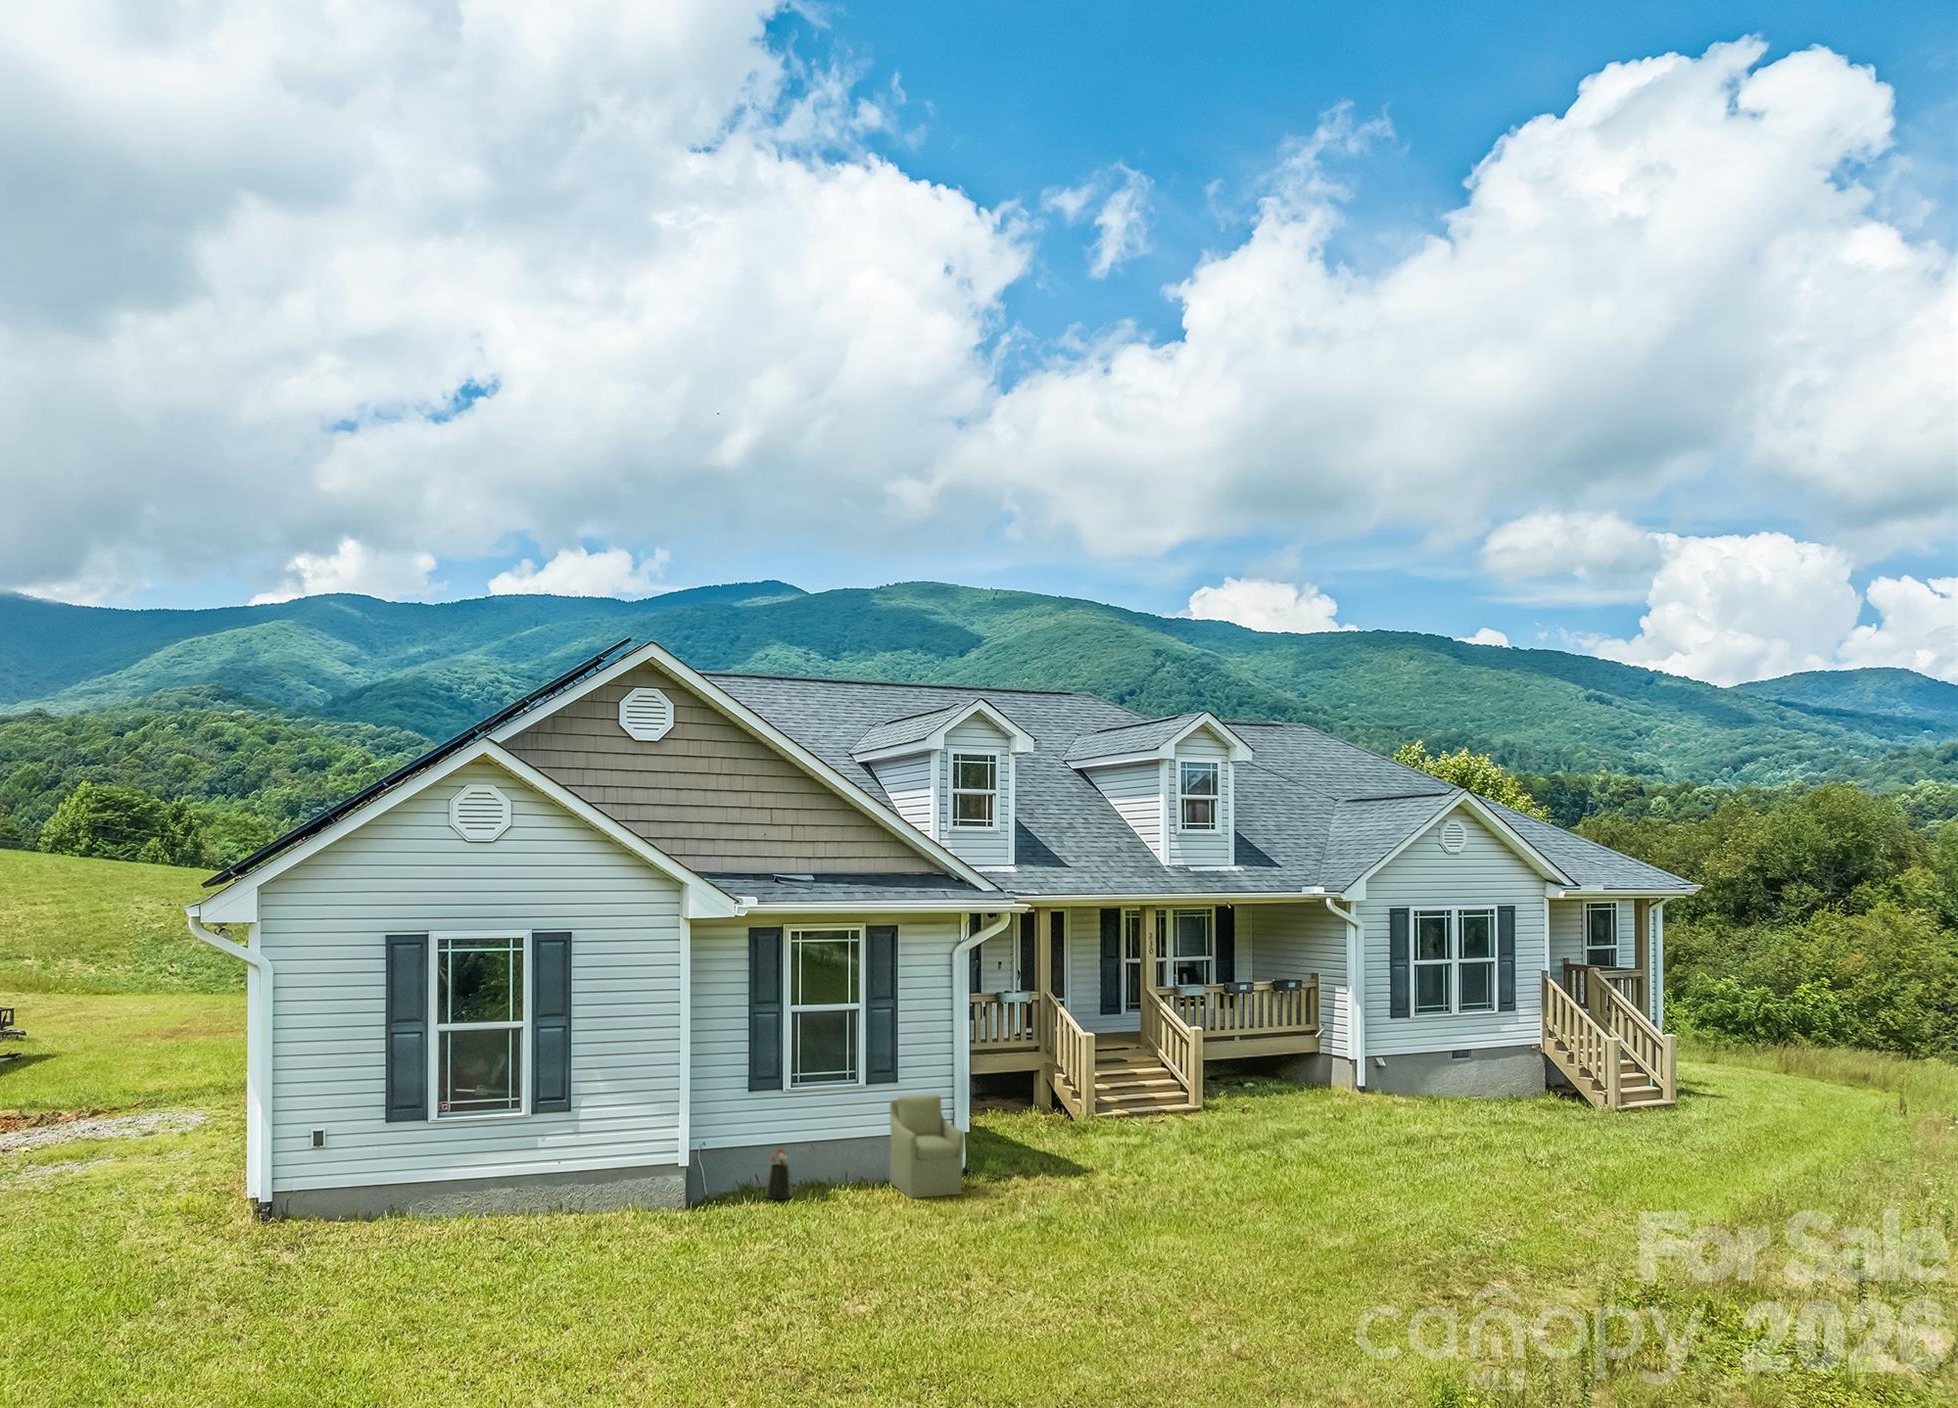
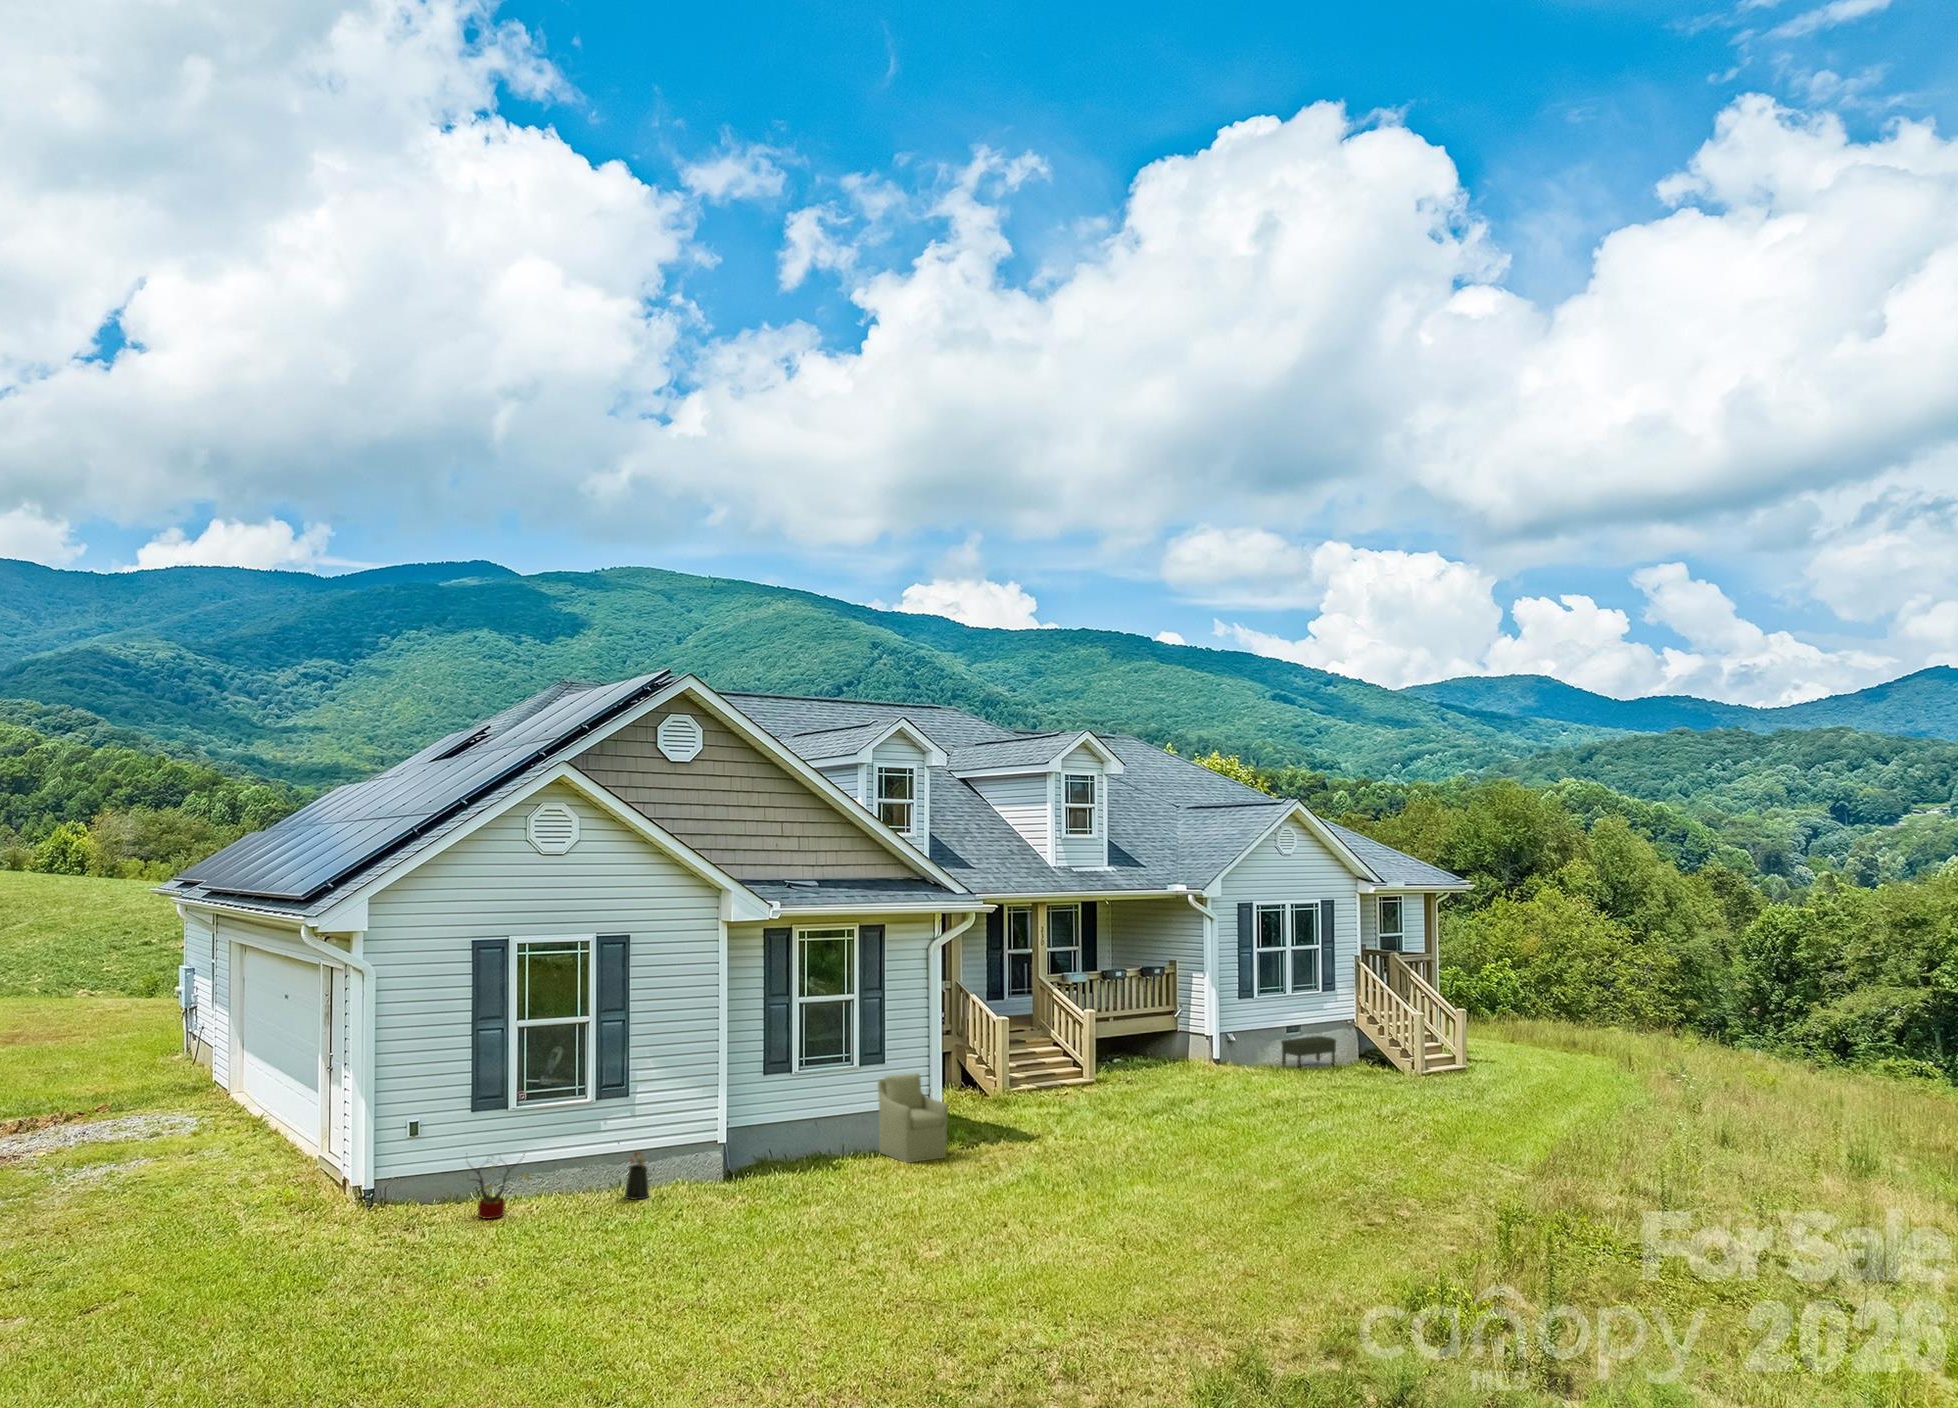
bench: none [1443,1062,1513,1101] -> present [1281,1036,1336,1069]
watering can: present [766,1149,791,1199] -> present [624,1152,650,1200]
decorative plant: none [368,1168,437,1243] -> present [470,1154,530,1219]

